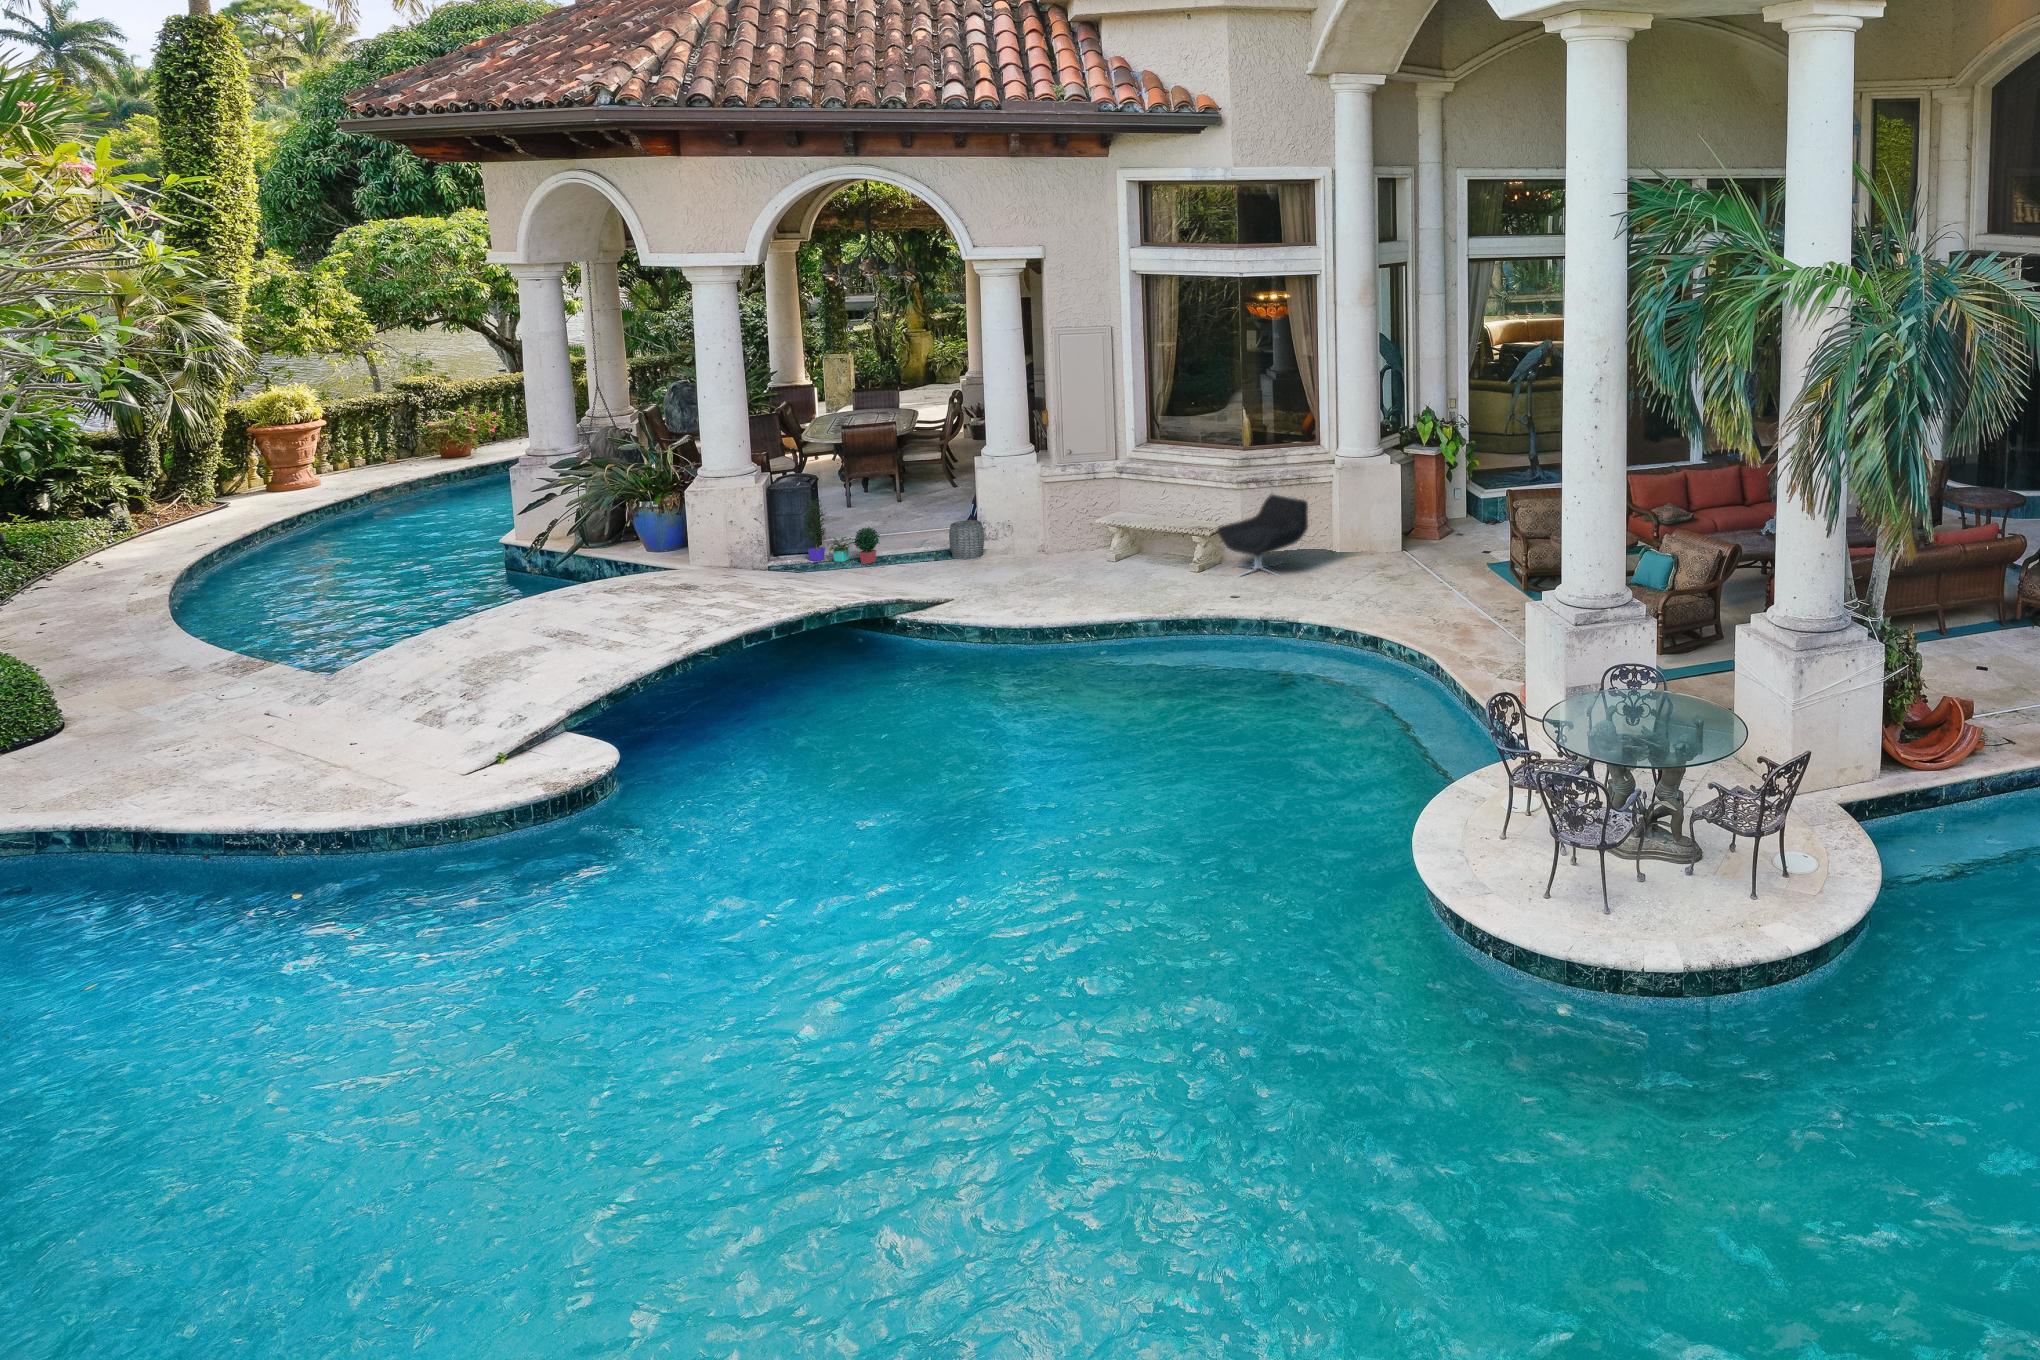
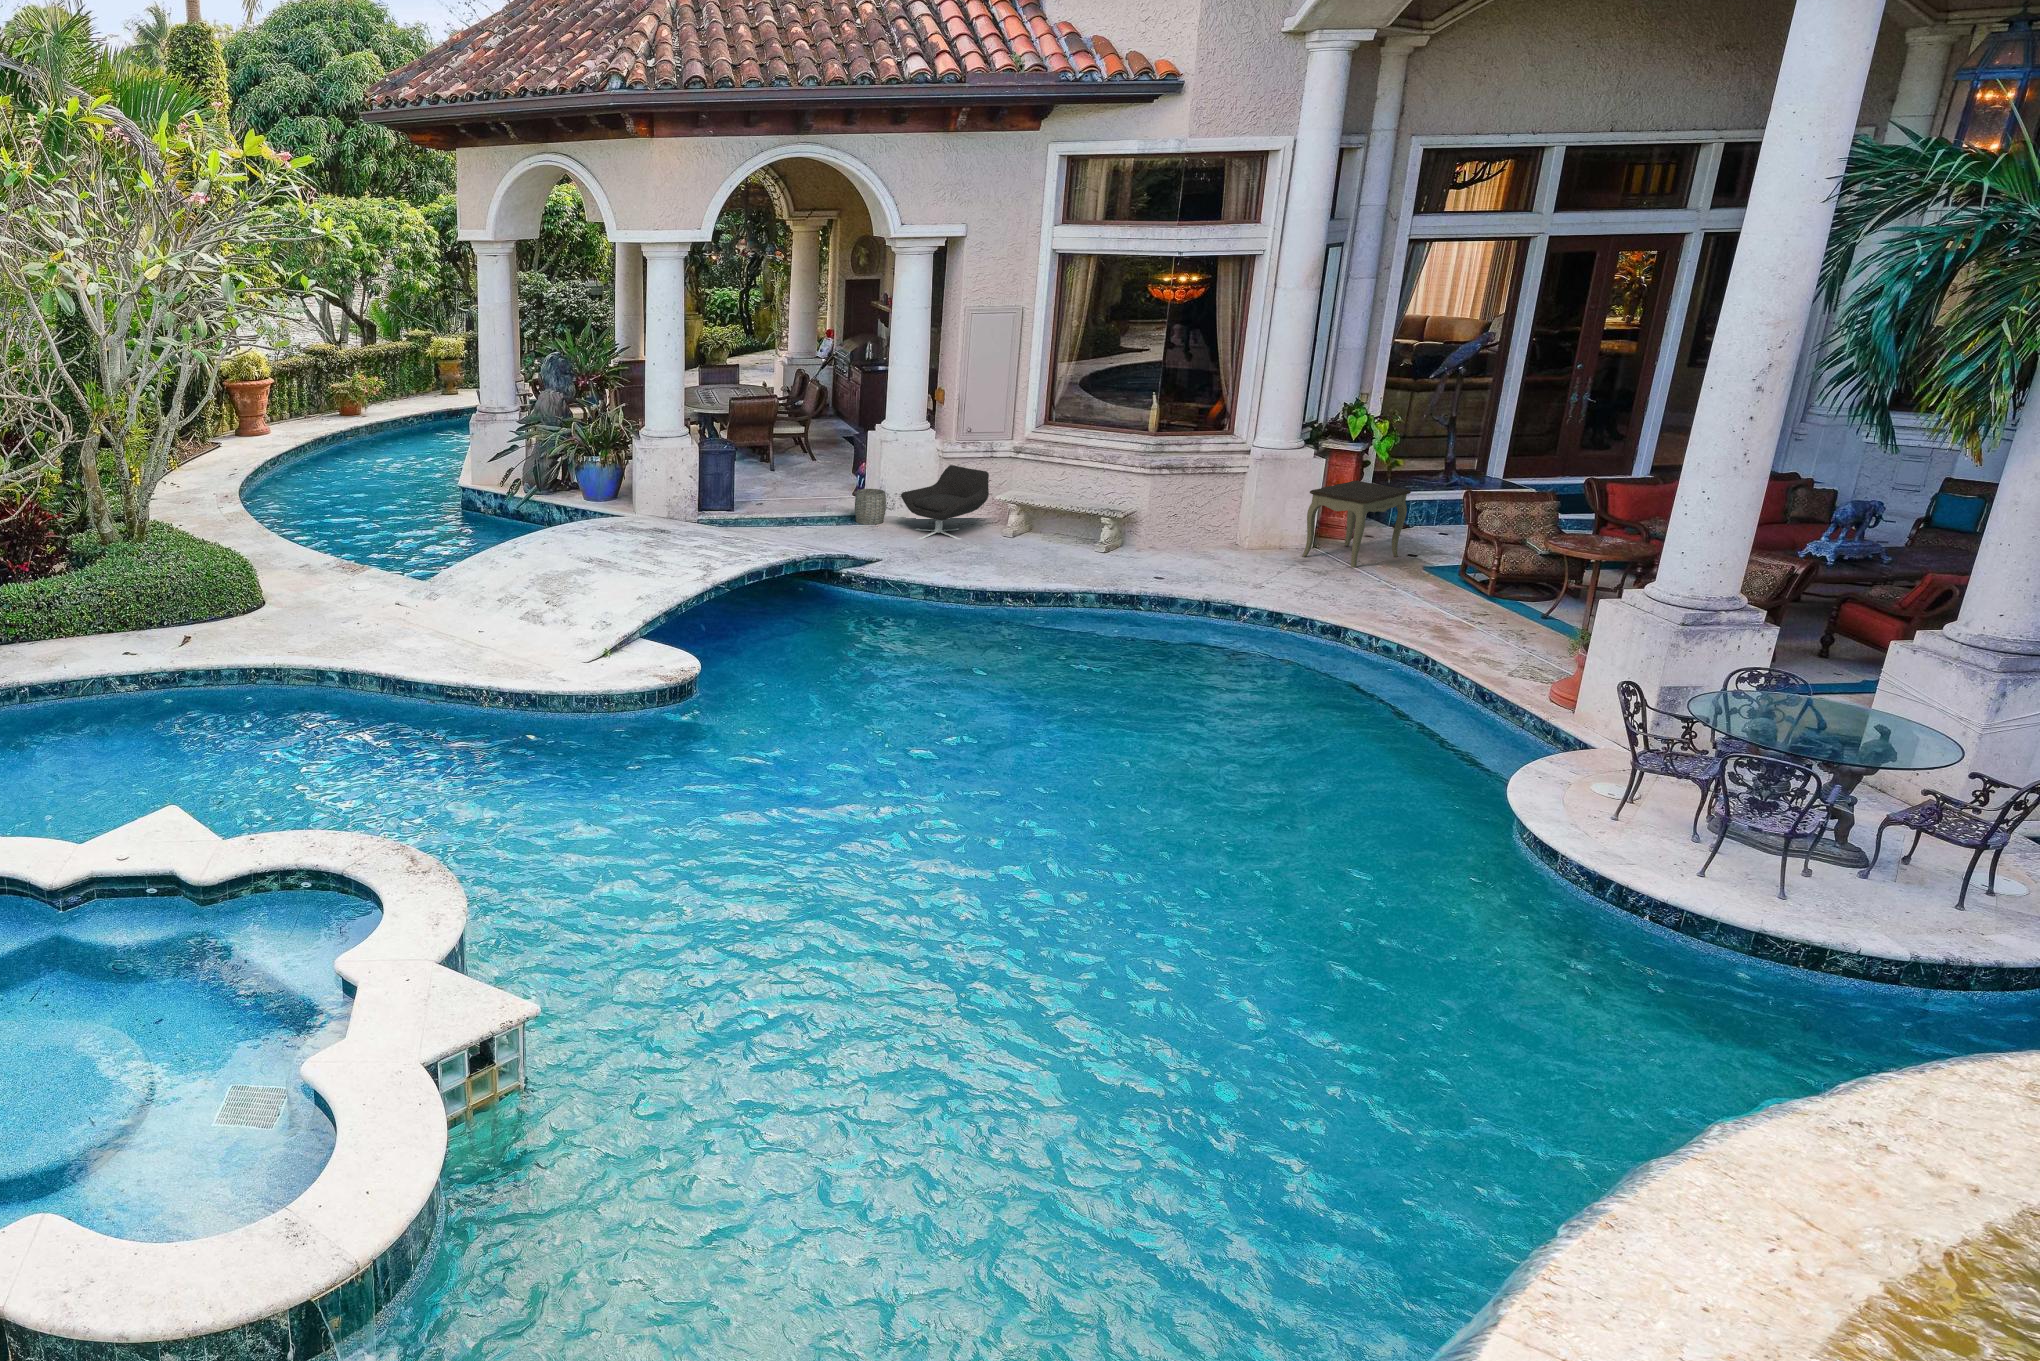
side table: none [1378,484,1469,571] -> present [1302,481,1411,568]
lounge chair: present [1217,495,1308,577] -> present [901,465,989,539]
potted plant: present [803,498,880,563] -> none [723,460,794,522]

